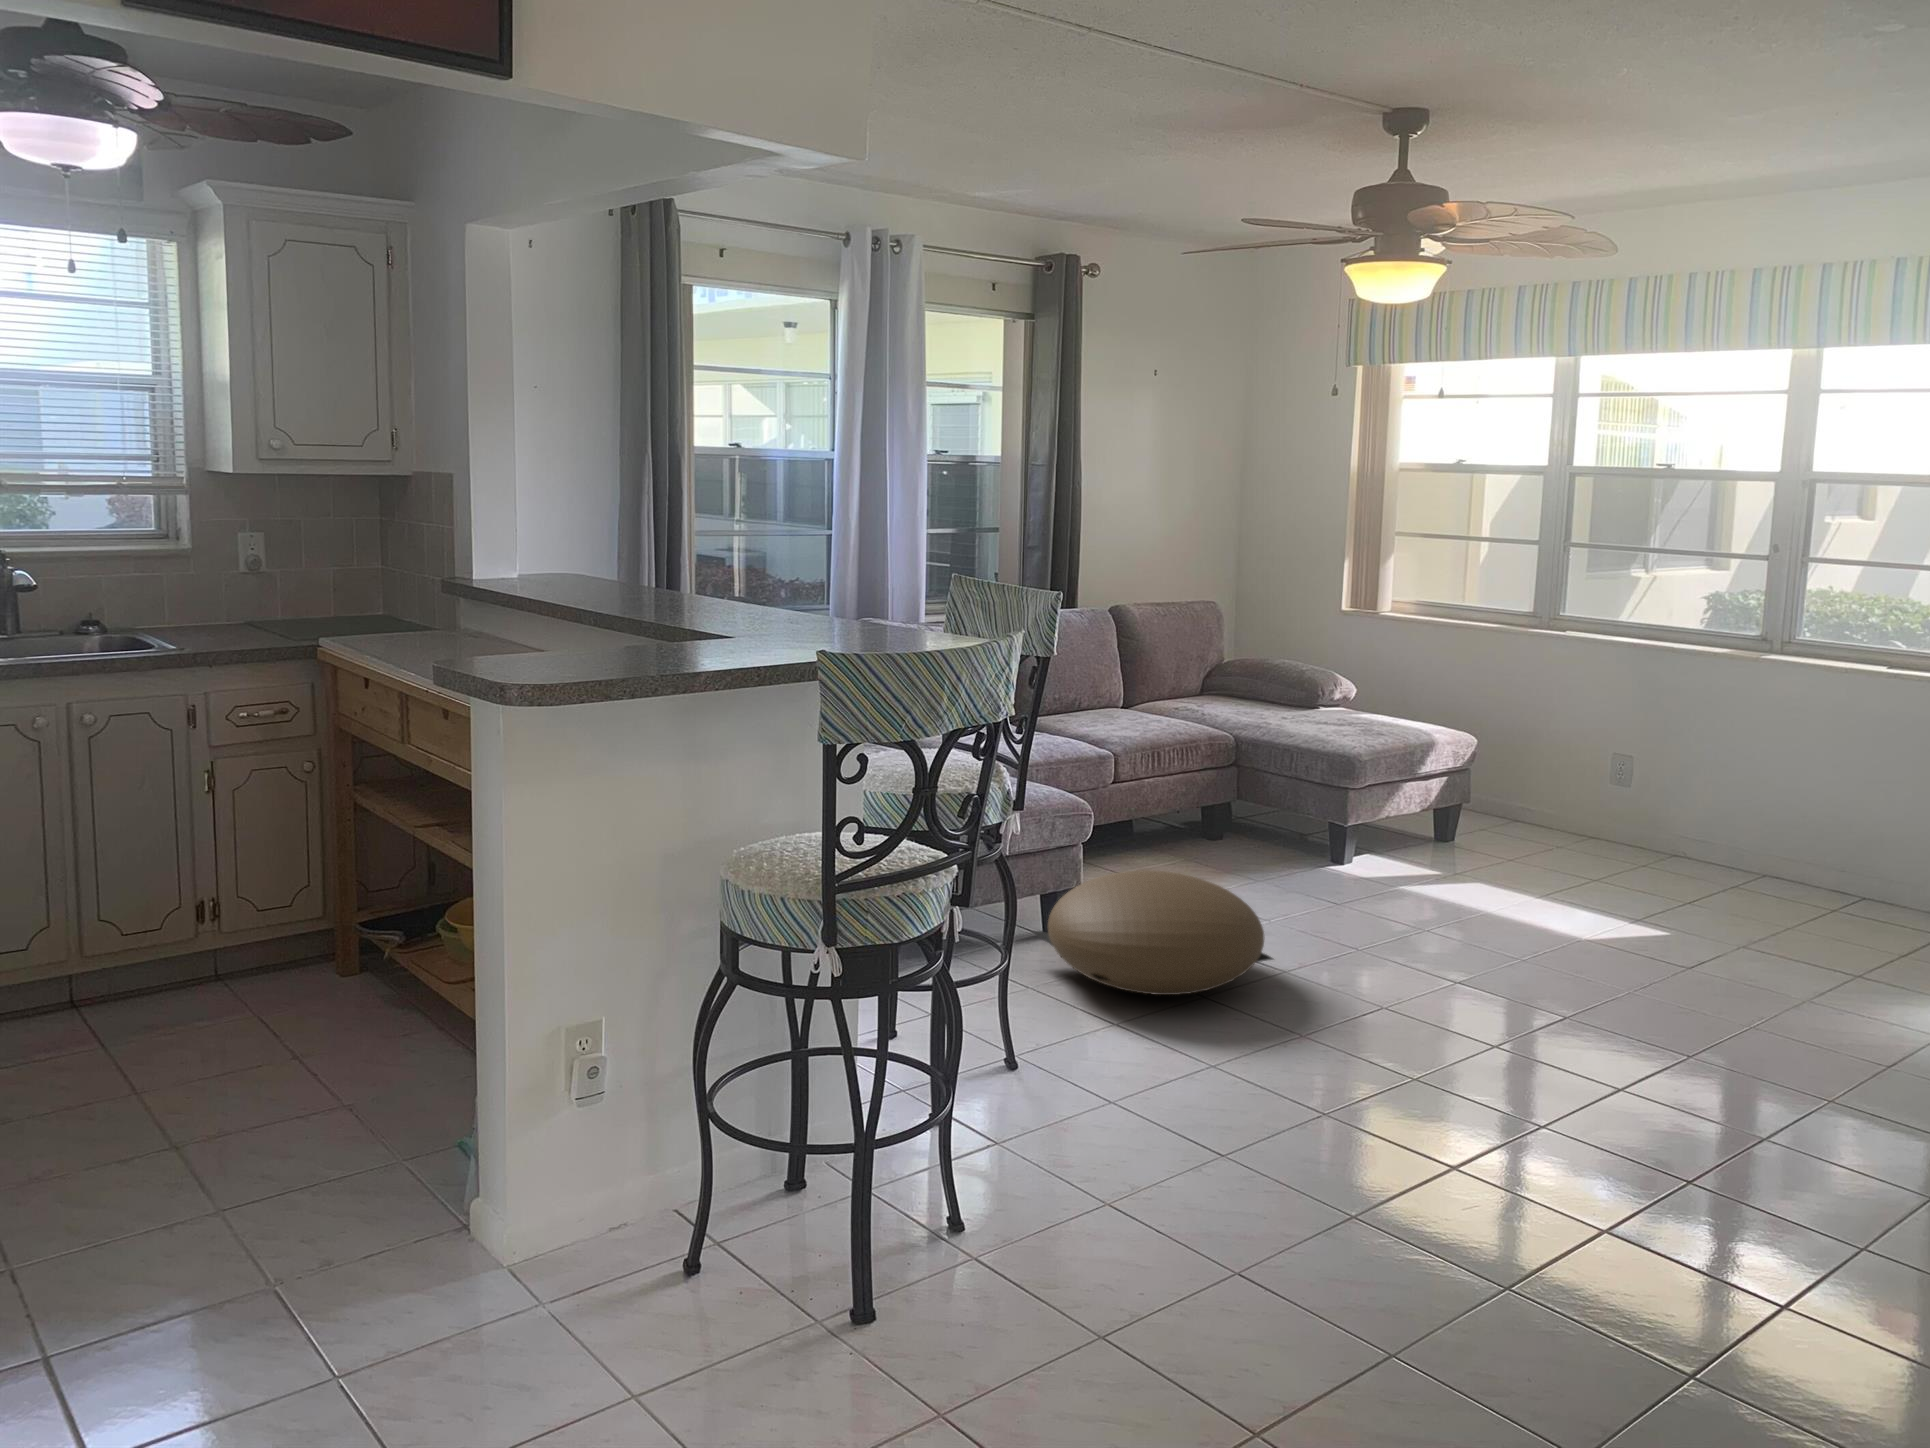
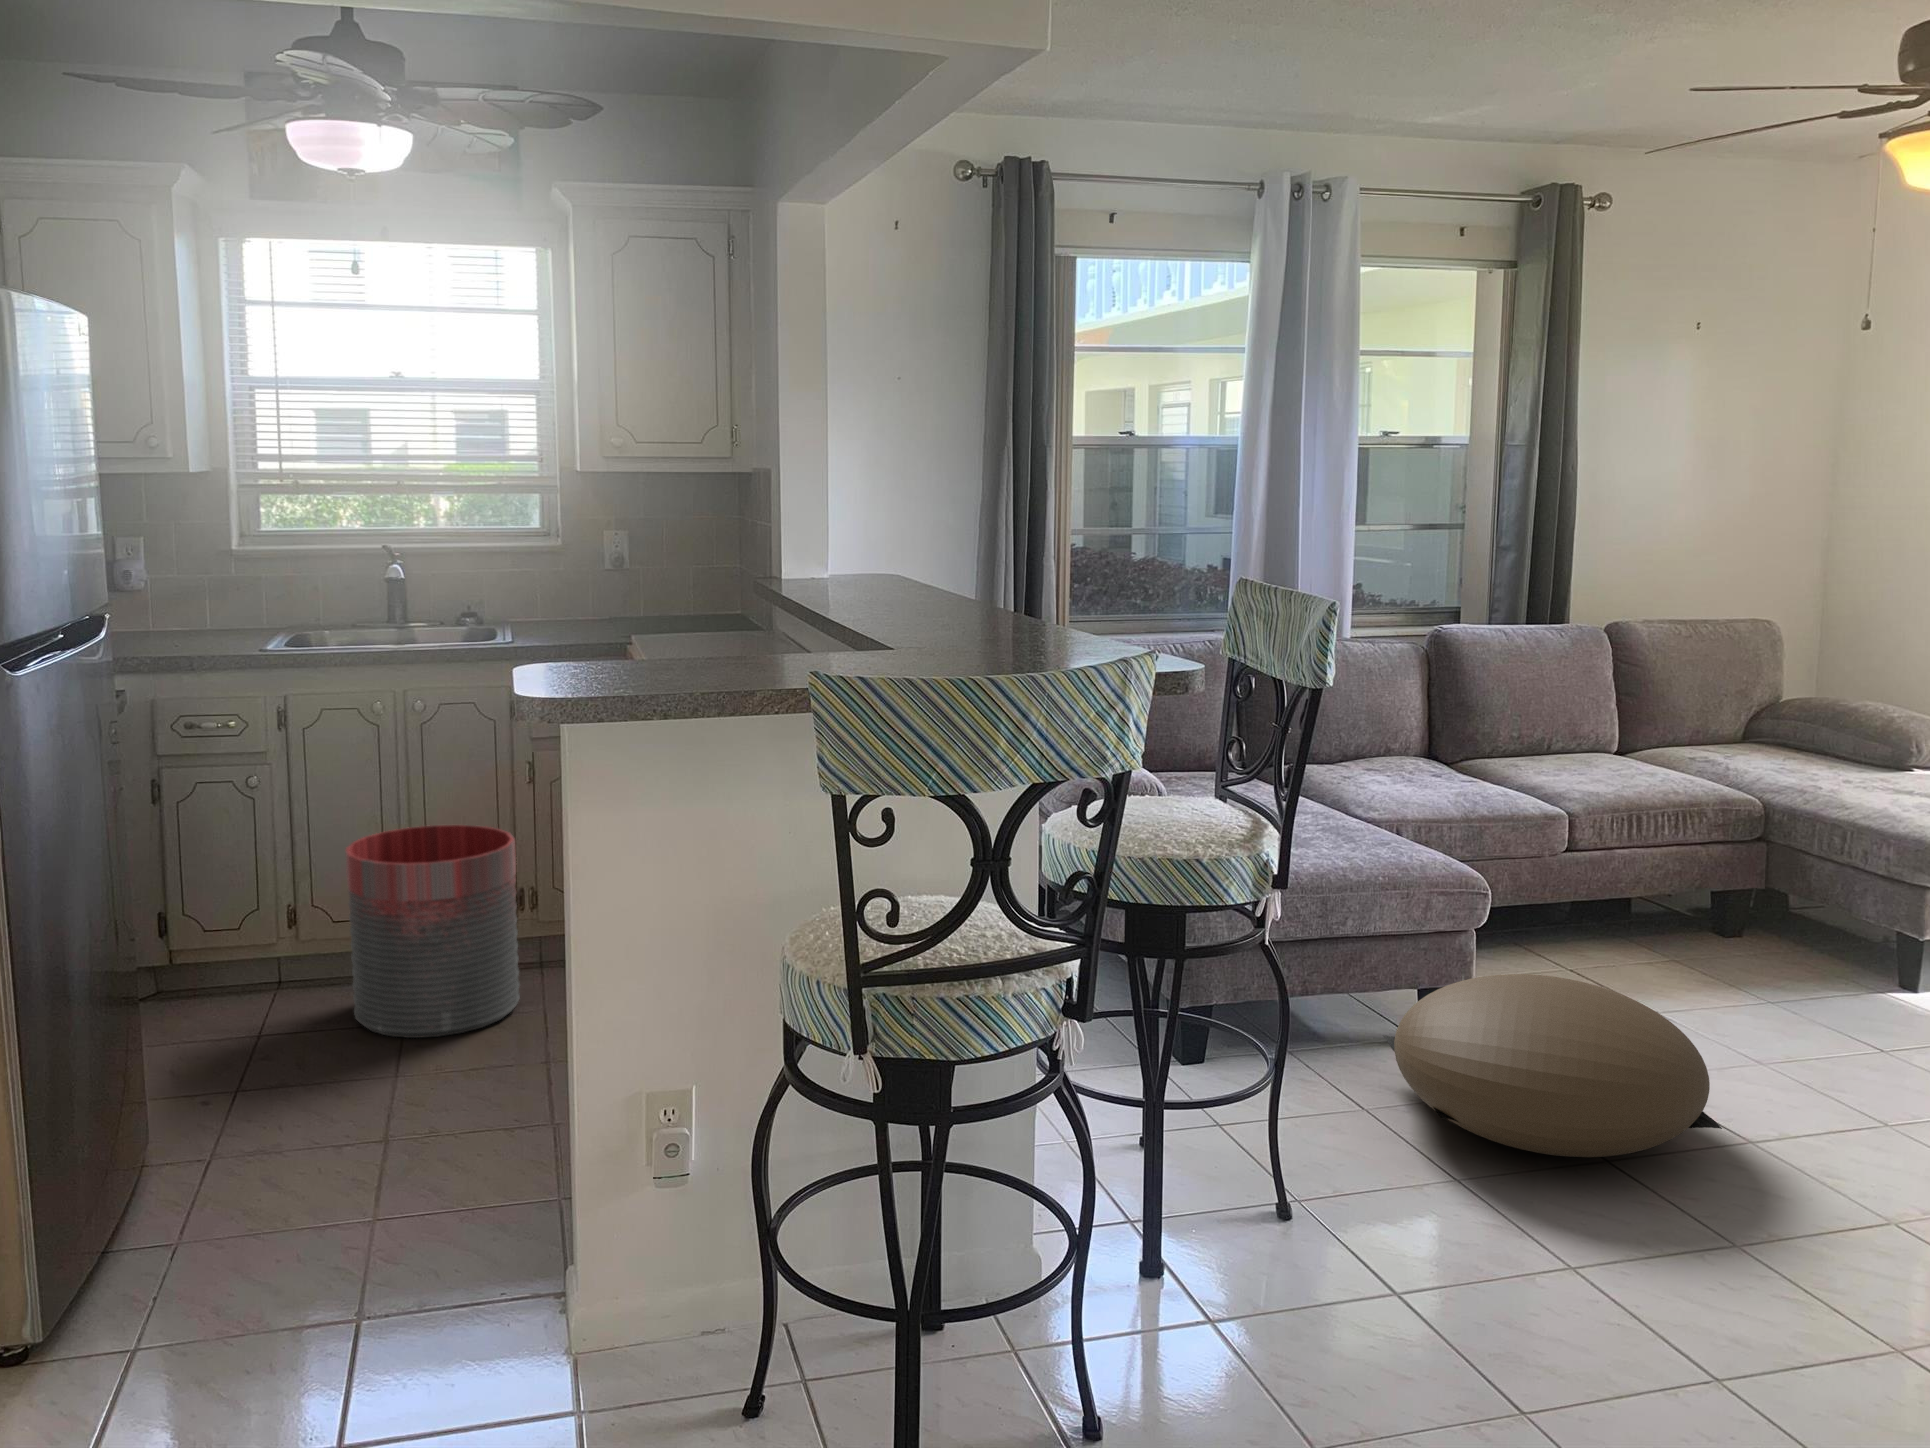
trash can: none [23,838,226,1060] -> present [346,825,520,1038]

